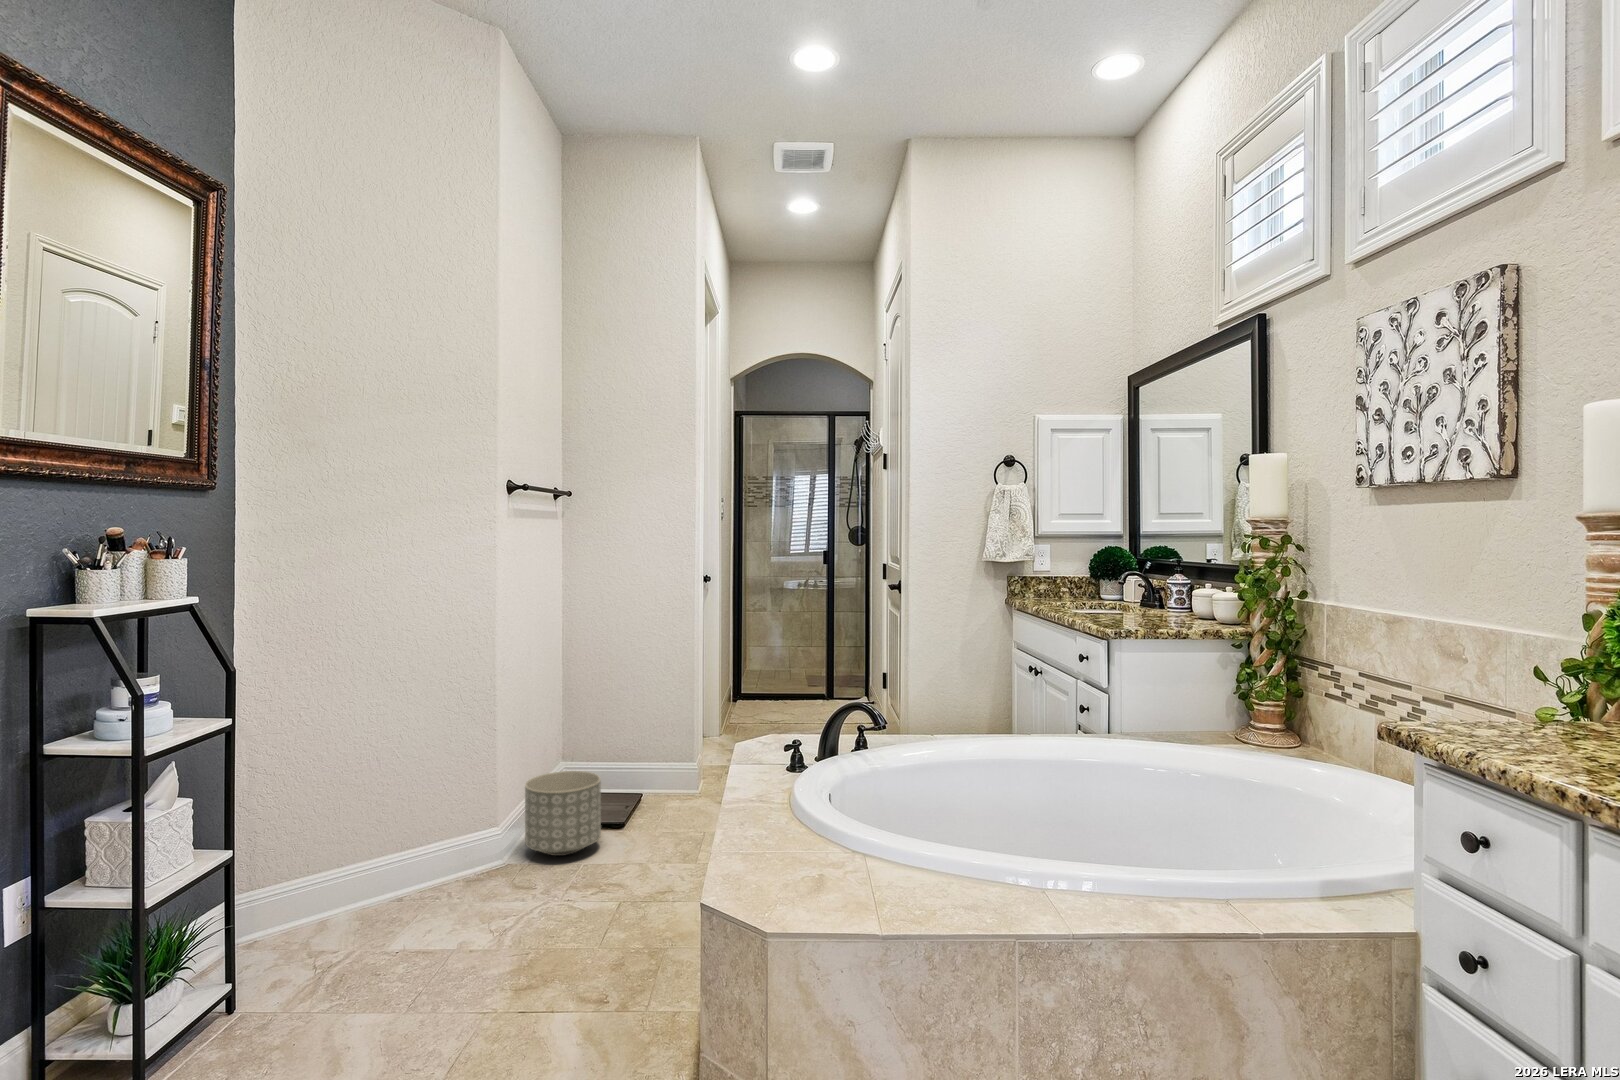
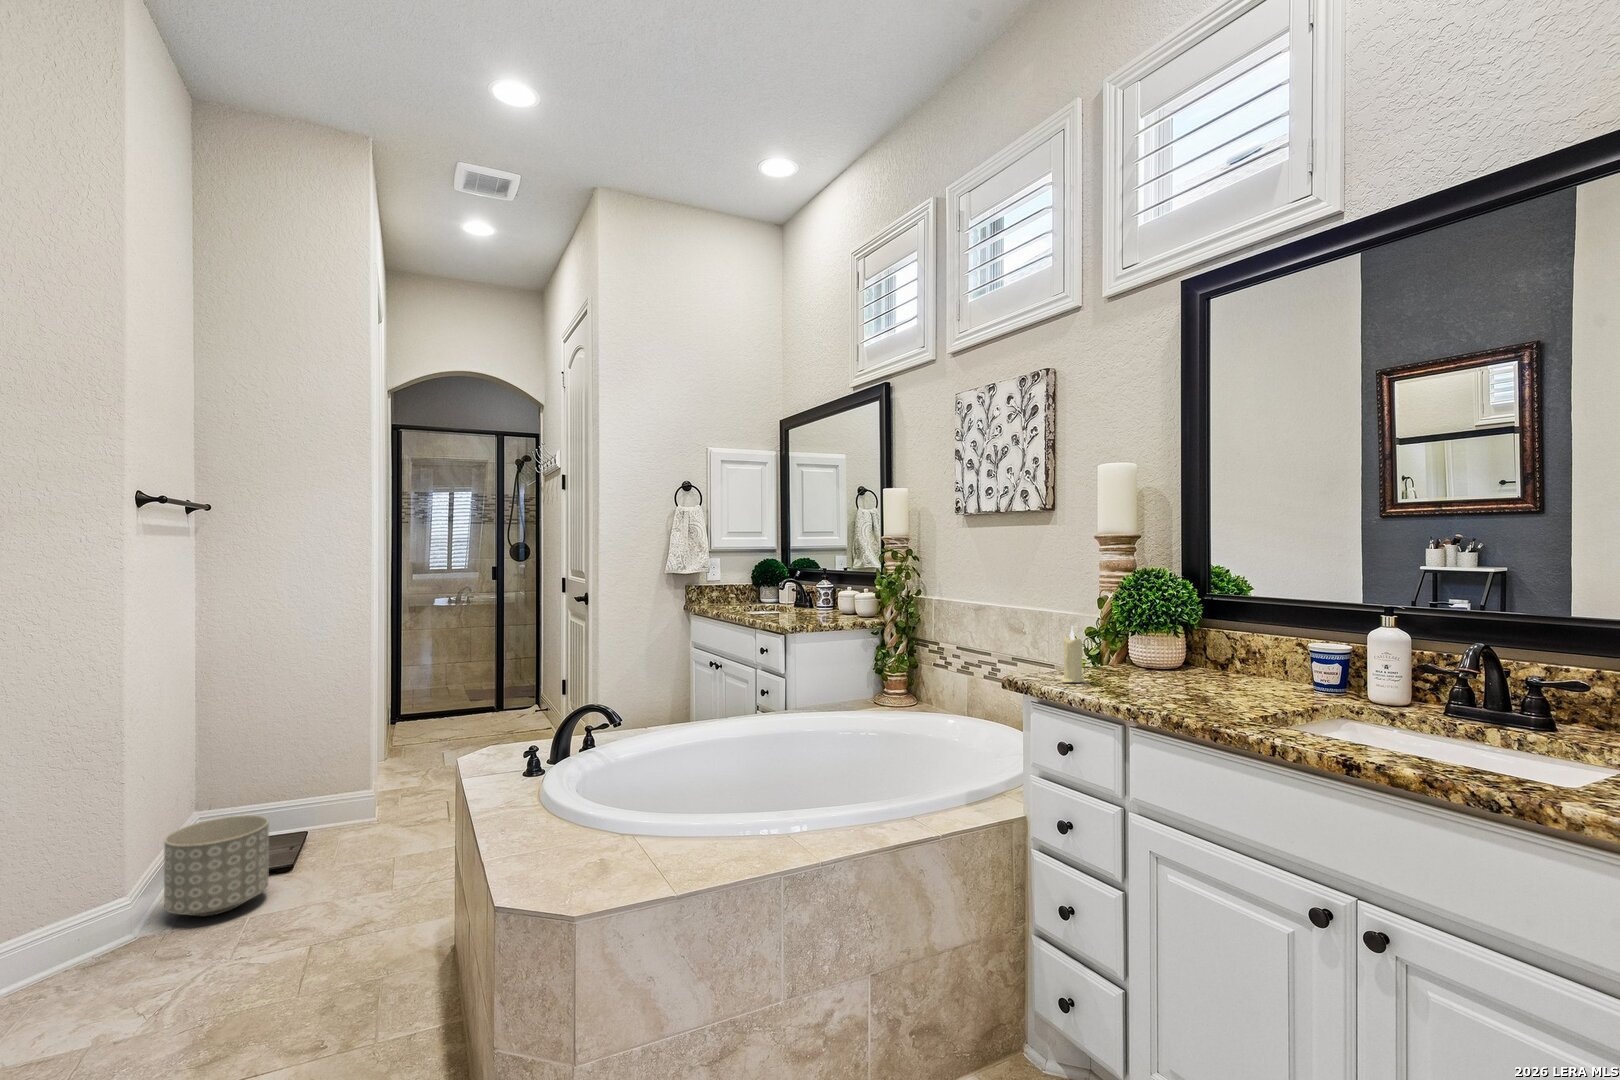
candle: none [1476,654,1517,744] -> present [1062,626,1083,682]

